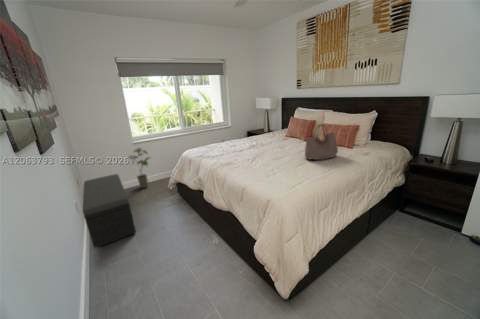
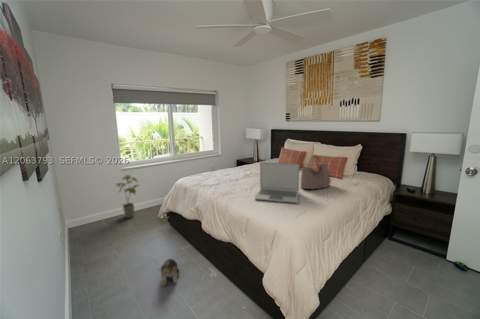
laptop: none [254,132,303,174] -> present [255,162,300,203]
storage bench: present [83,174,136,247] -> none [67,203,125,285]
plush toy: none [161,227,184,251] -> present [160,259,179,286]

